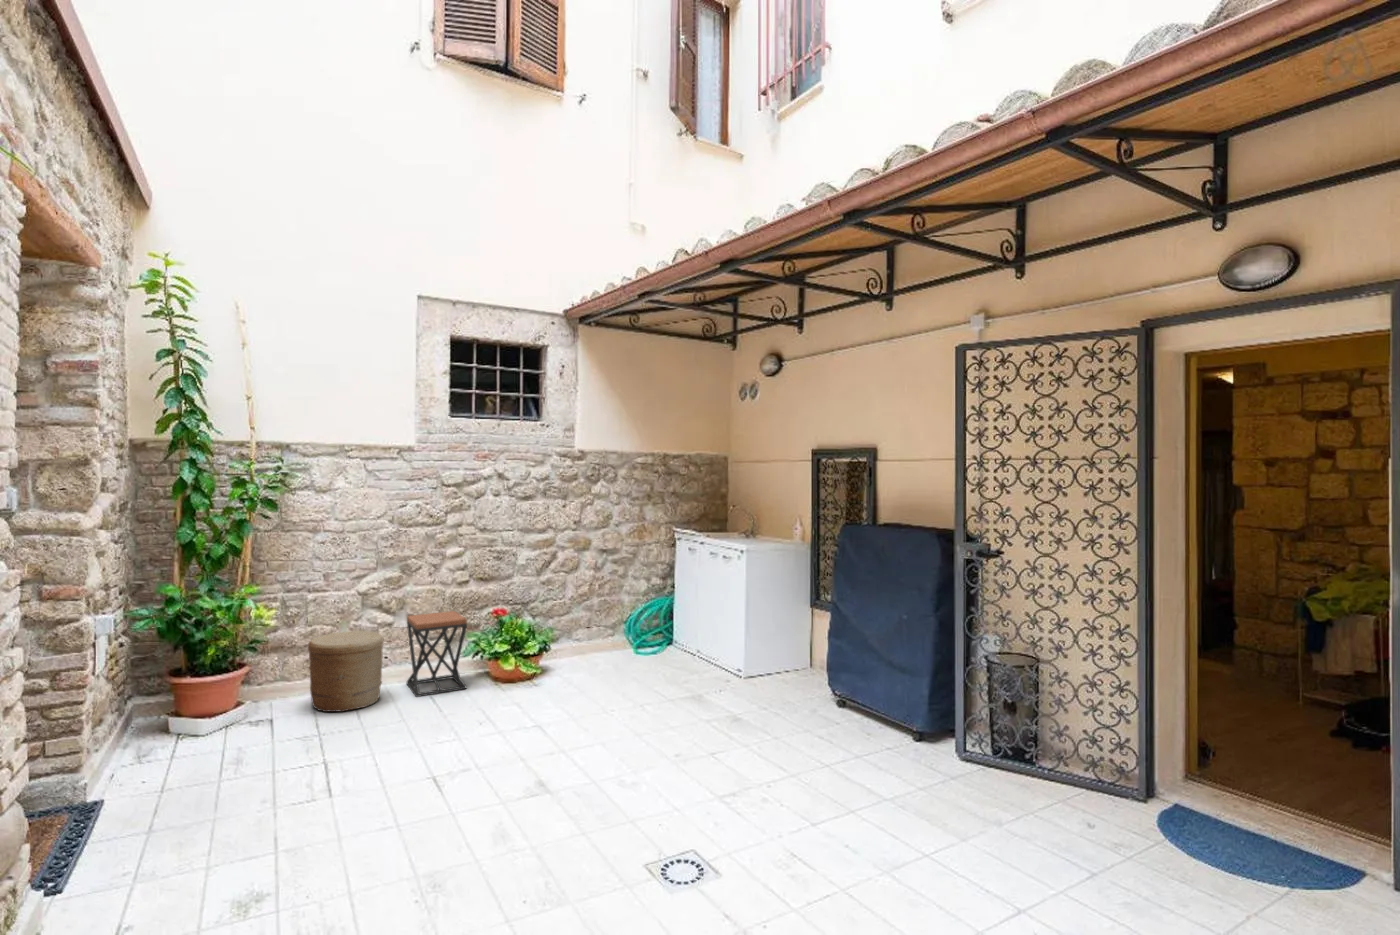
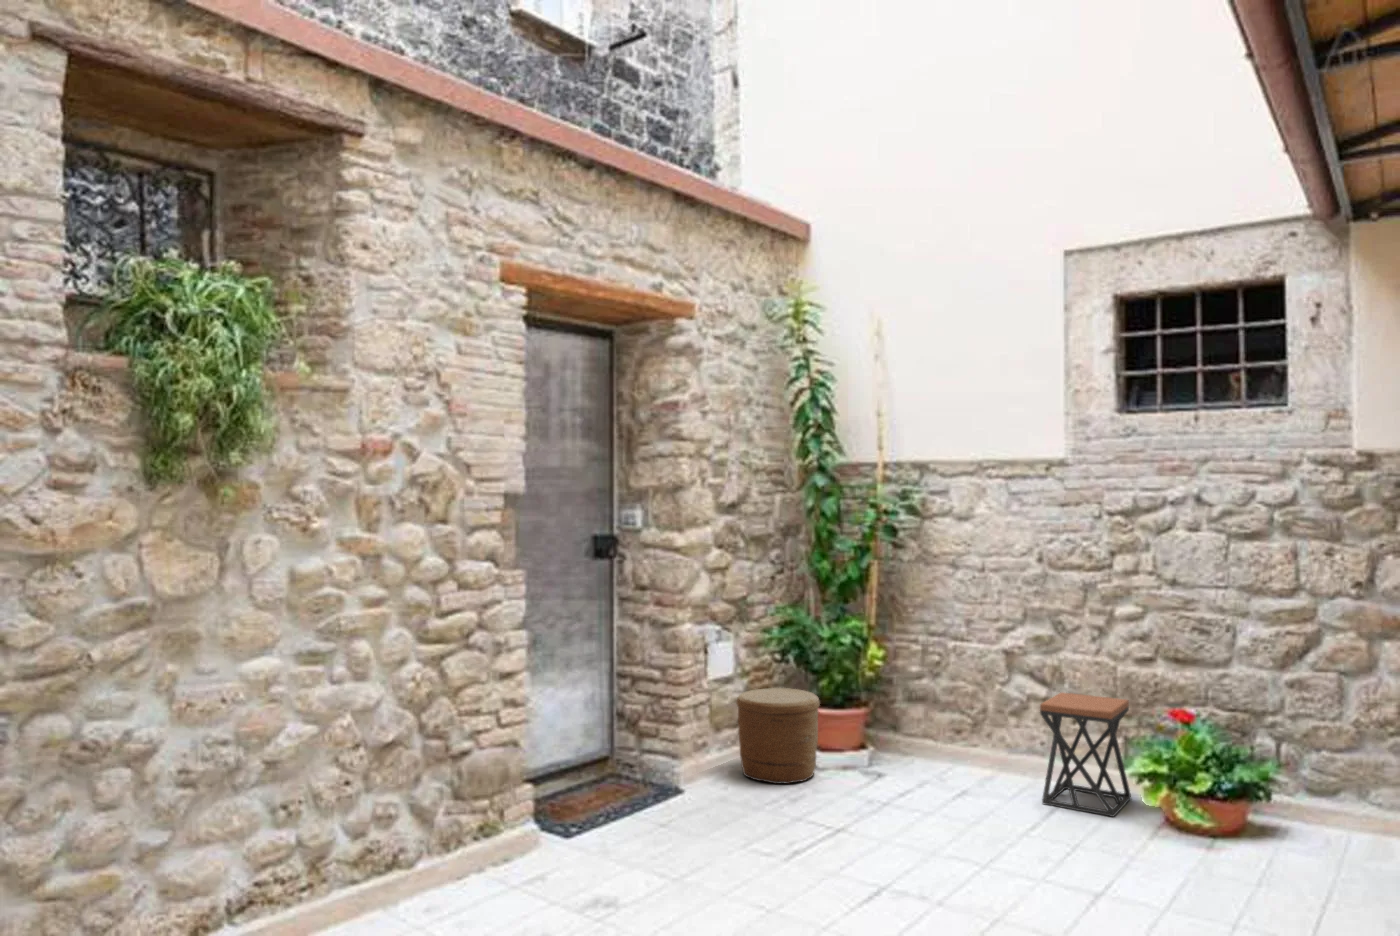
woven basket: present [308,631,383,712] -> present [737,688,820,784]

